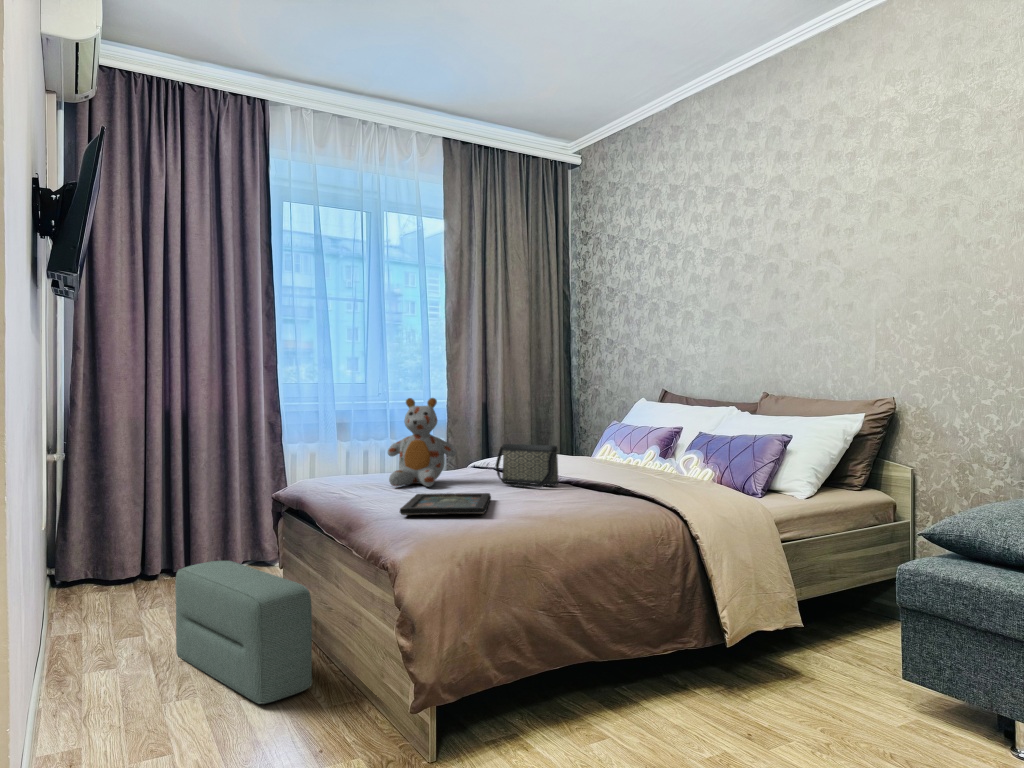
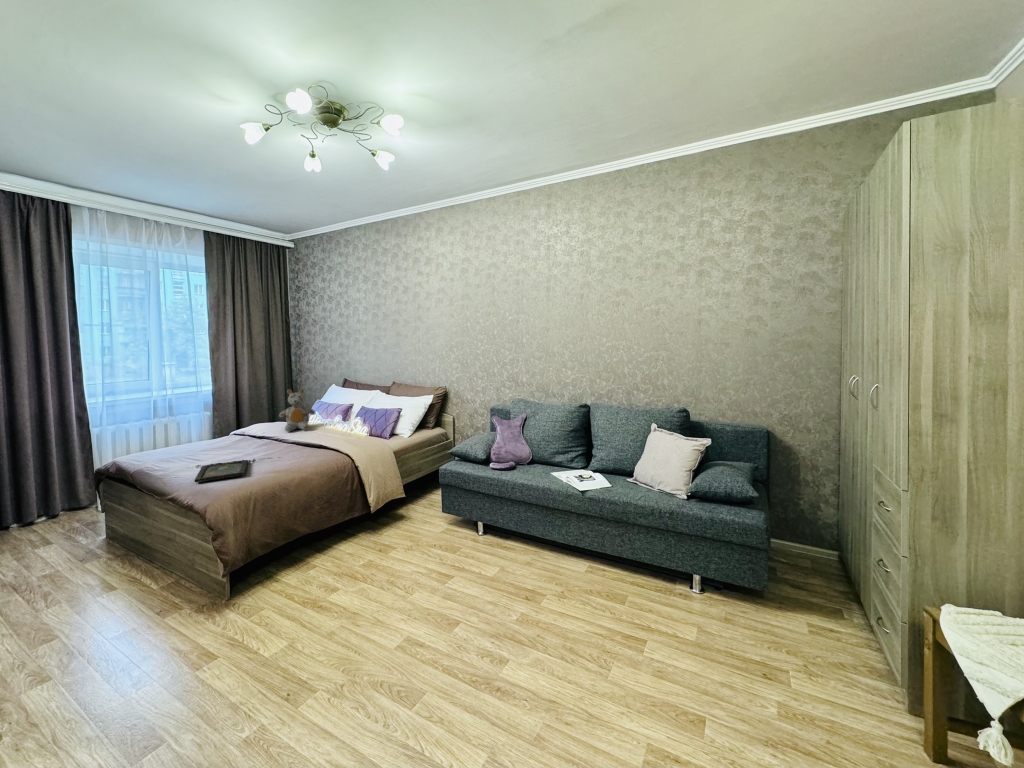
stuffed bear: present [388,398,456,487] -> present [279,389,315,432]
handbag: present [496,444,559,488] -> none [250,427,287,451]
pouf: present [175,560,312,704] -> none [26,521,145,596]

